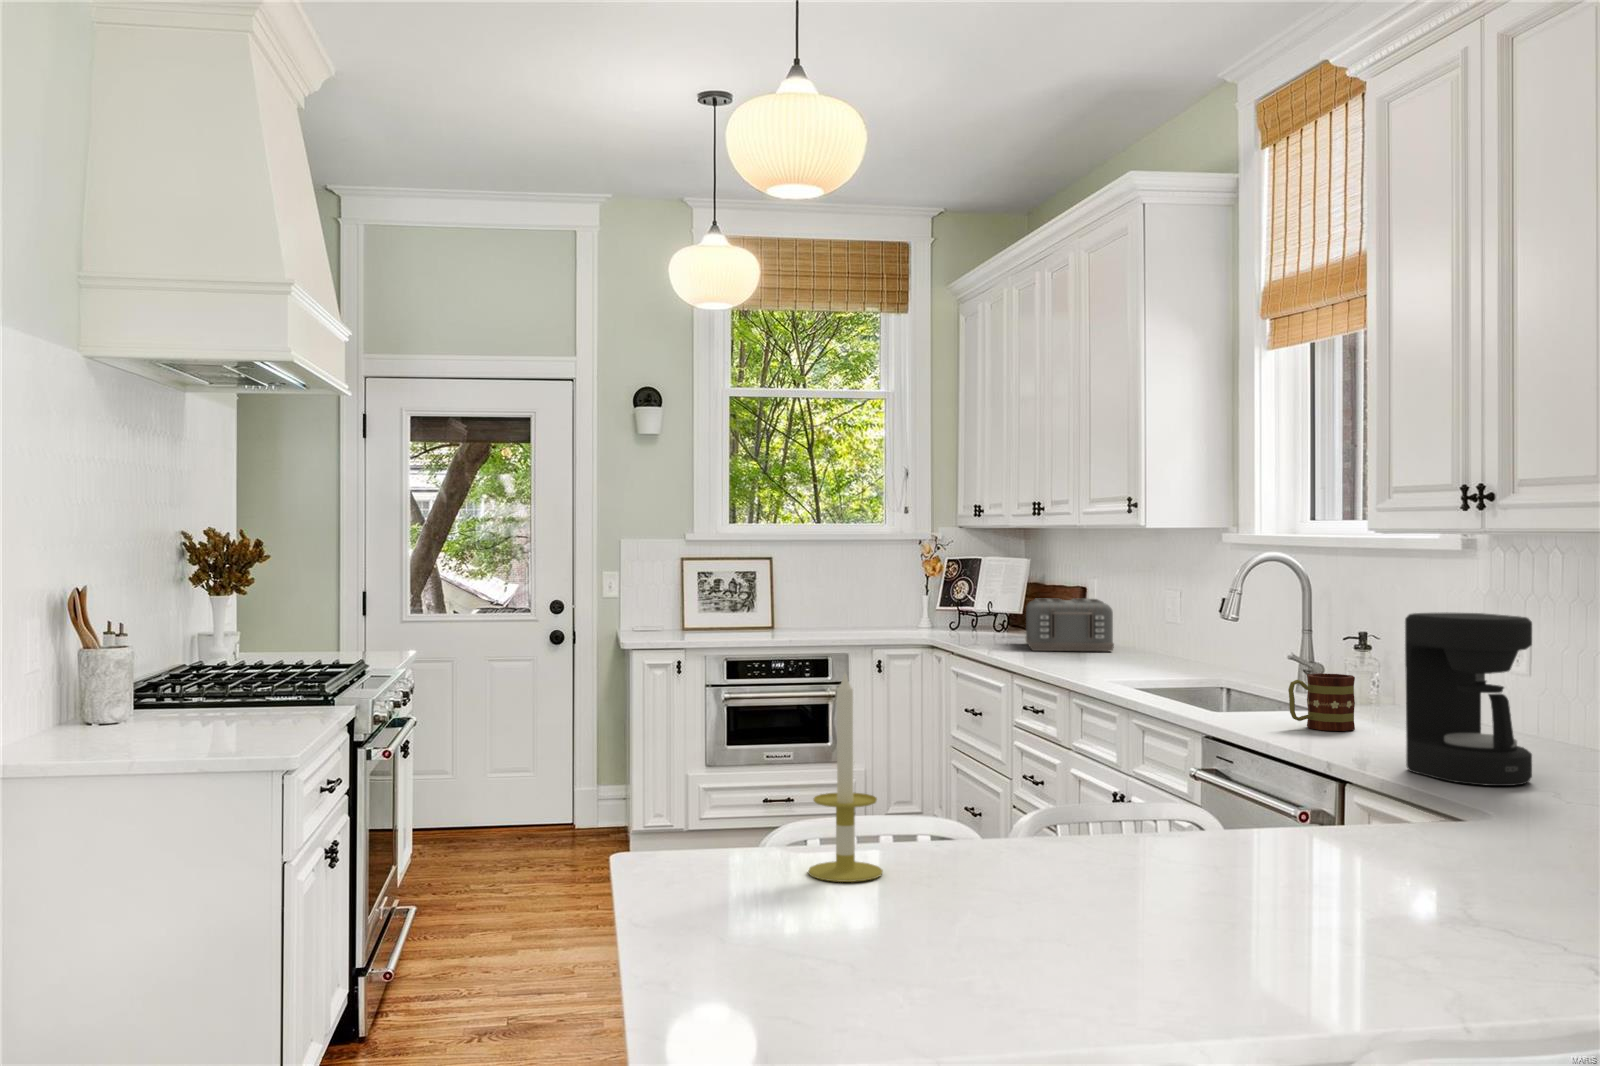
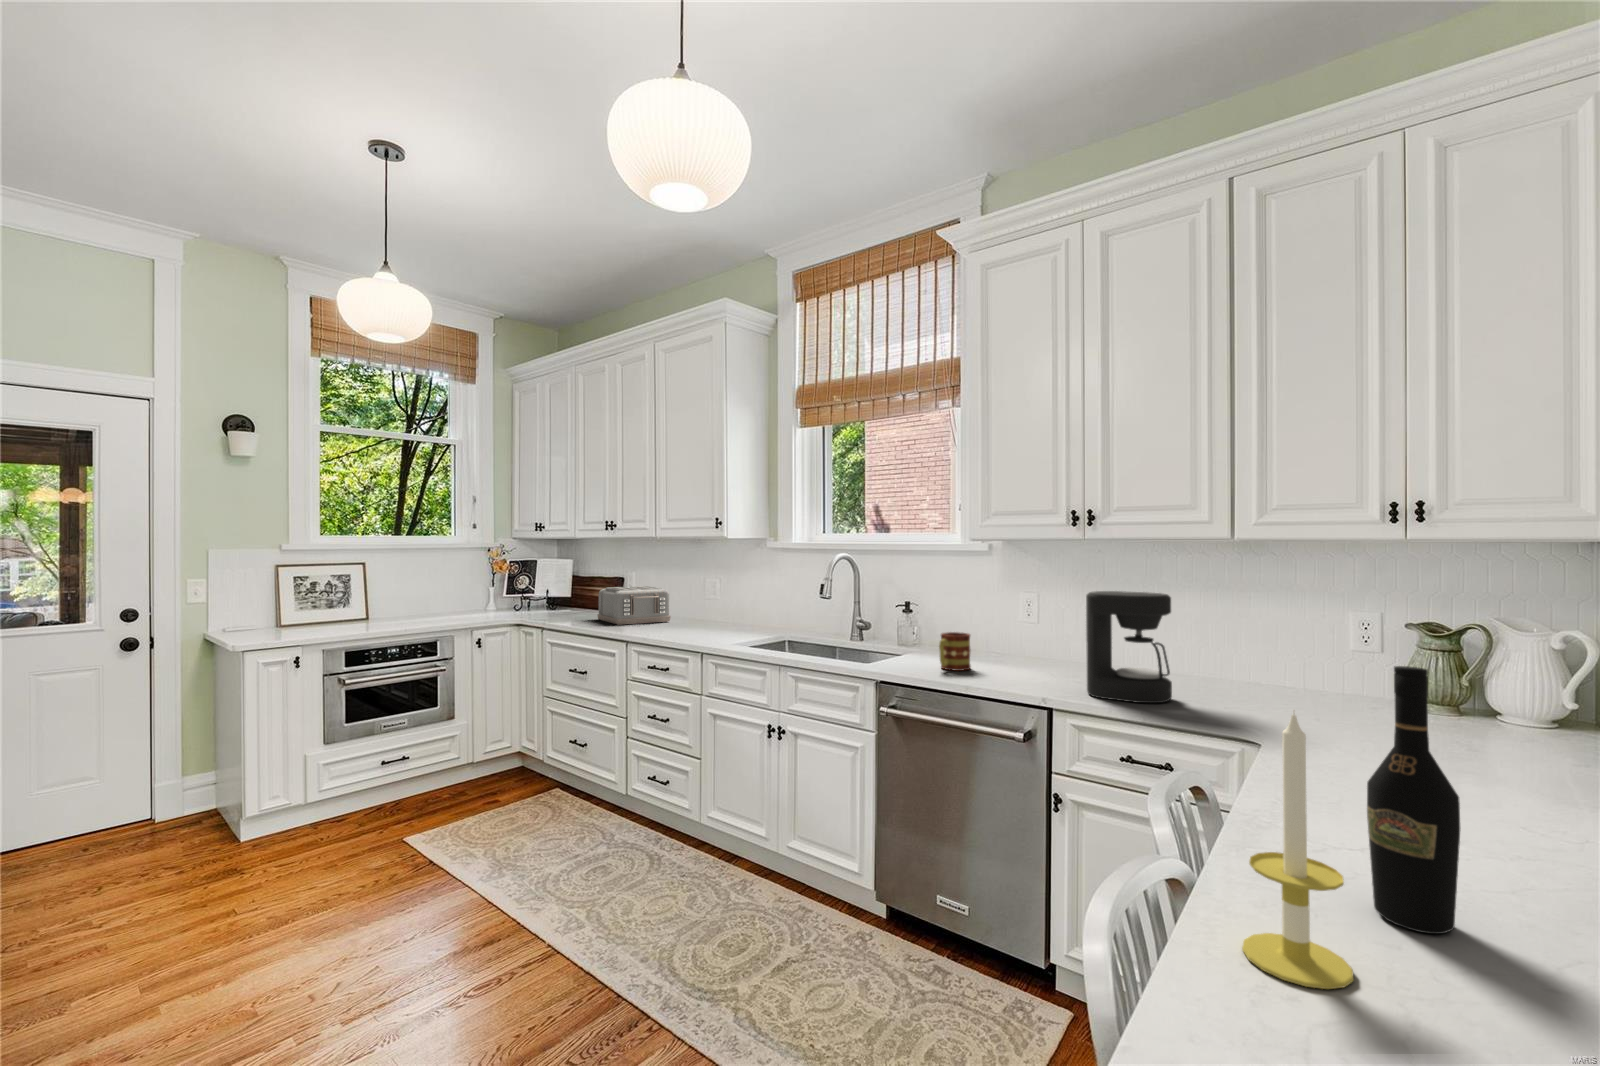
wine bottle: none [978,651,1045,892] -> present [1367,666,1460,934]

